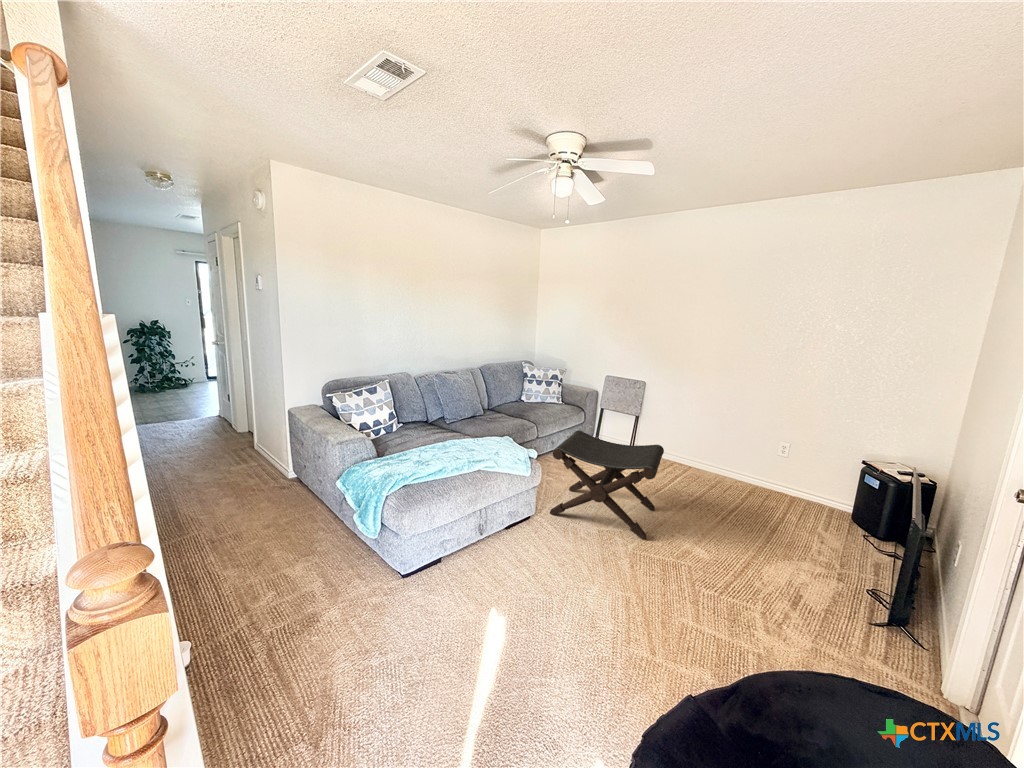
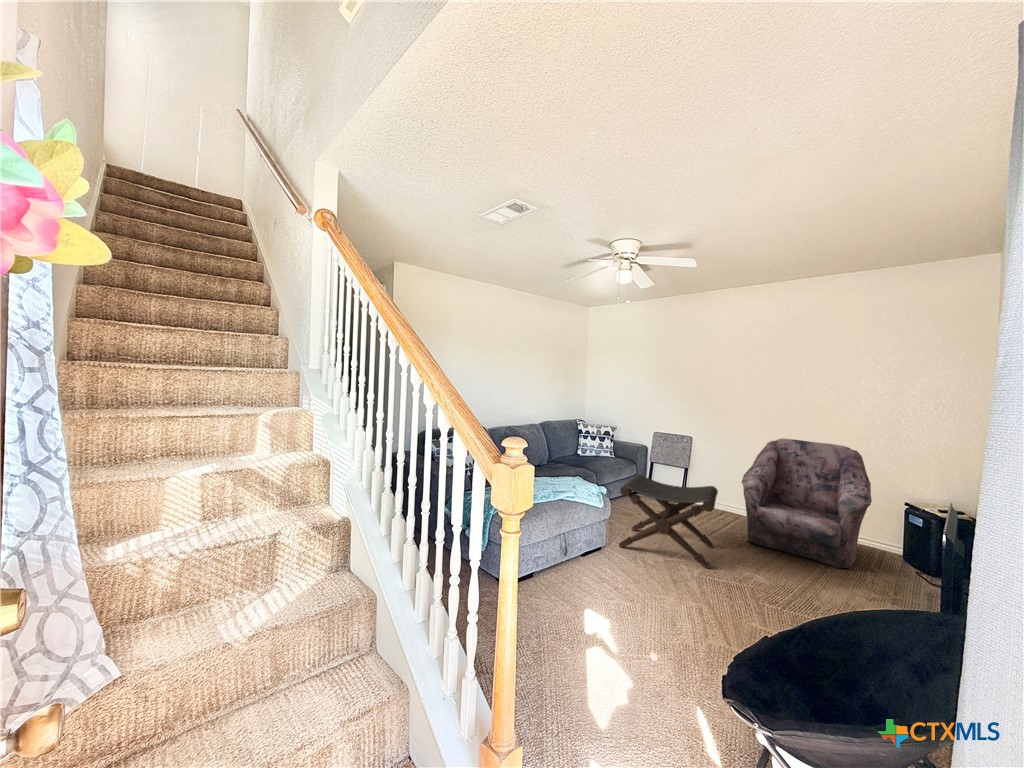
armchair: none [692,387,830,533] -> present [742,438,872,568]

